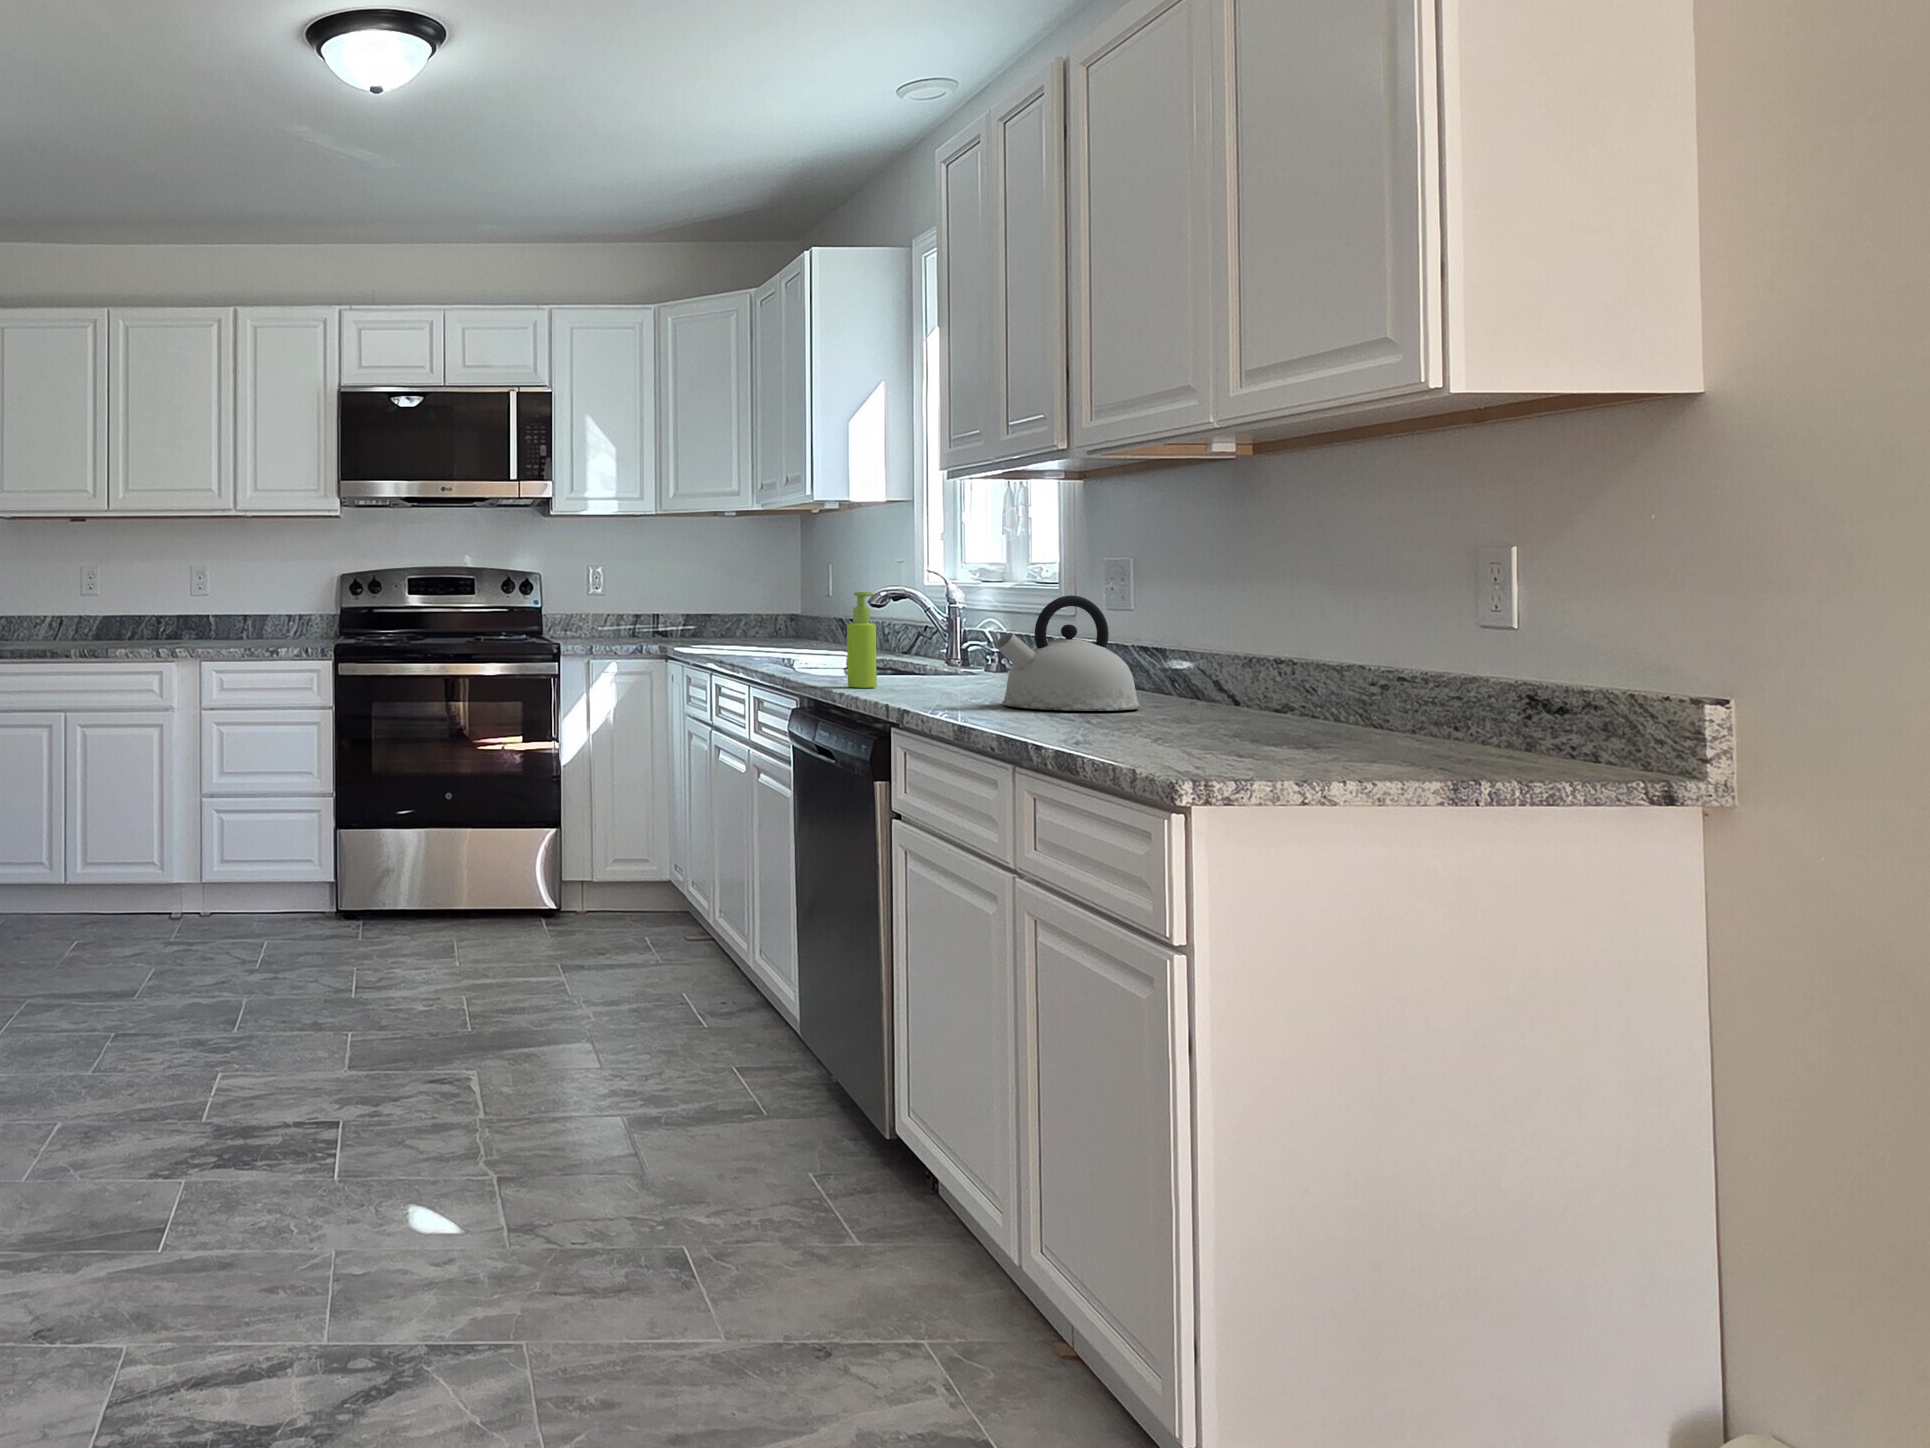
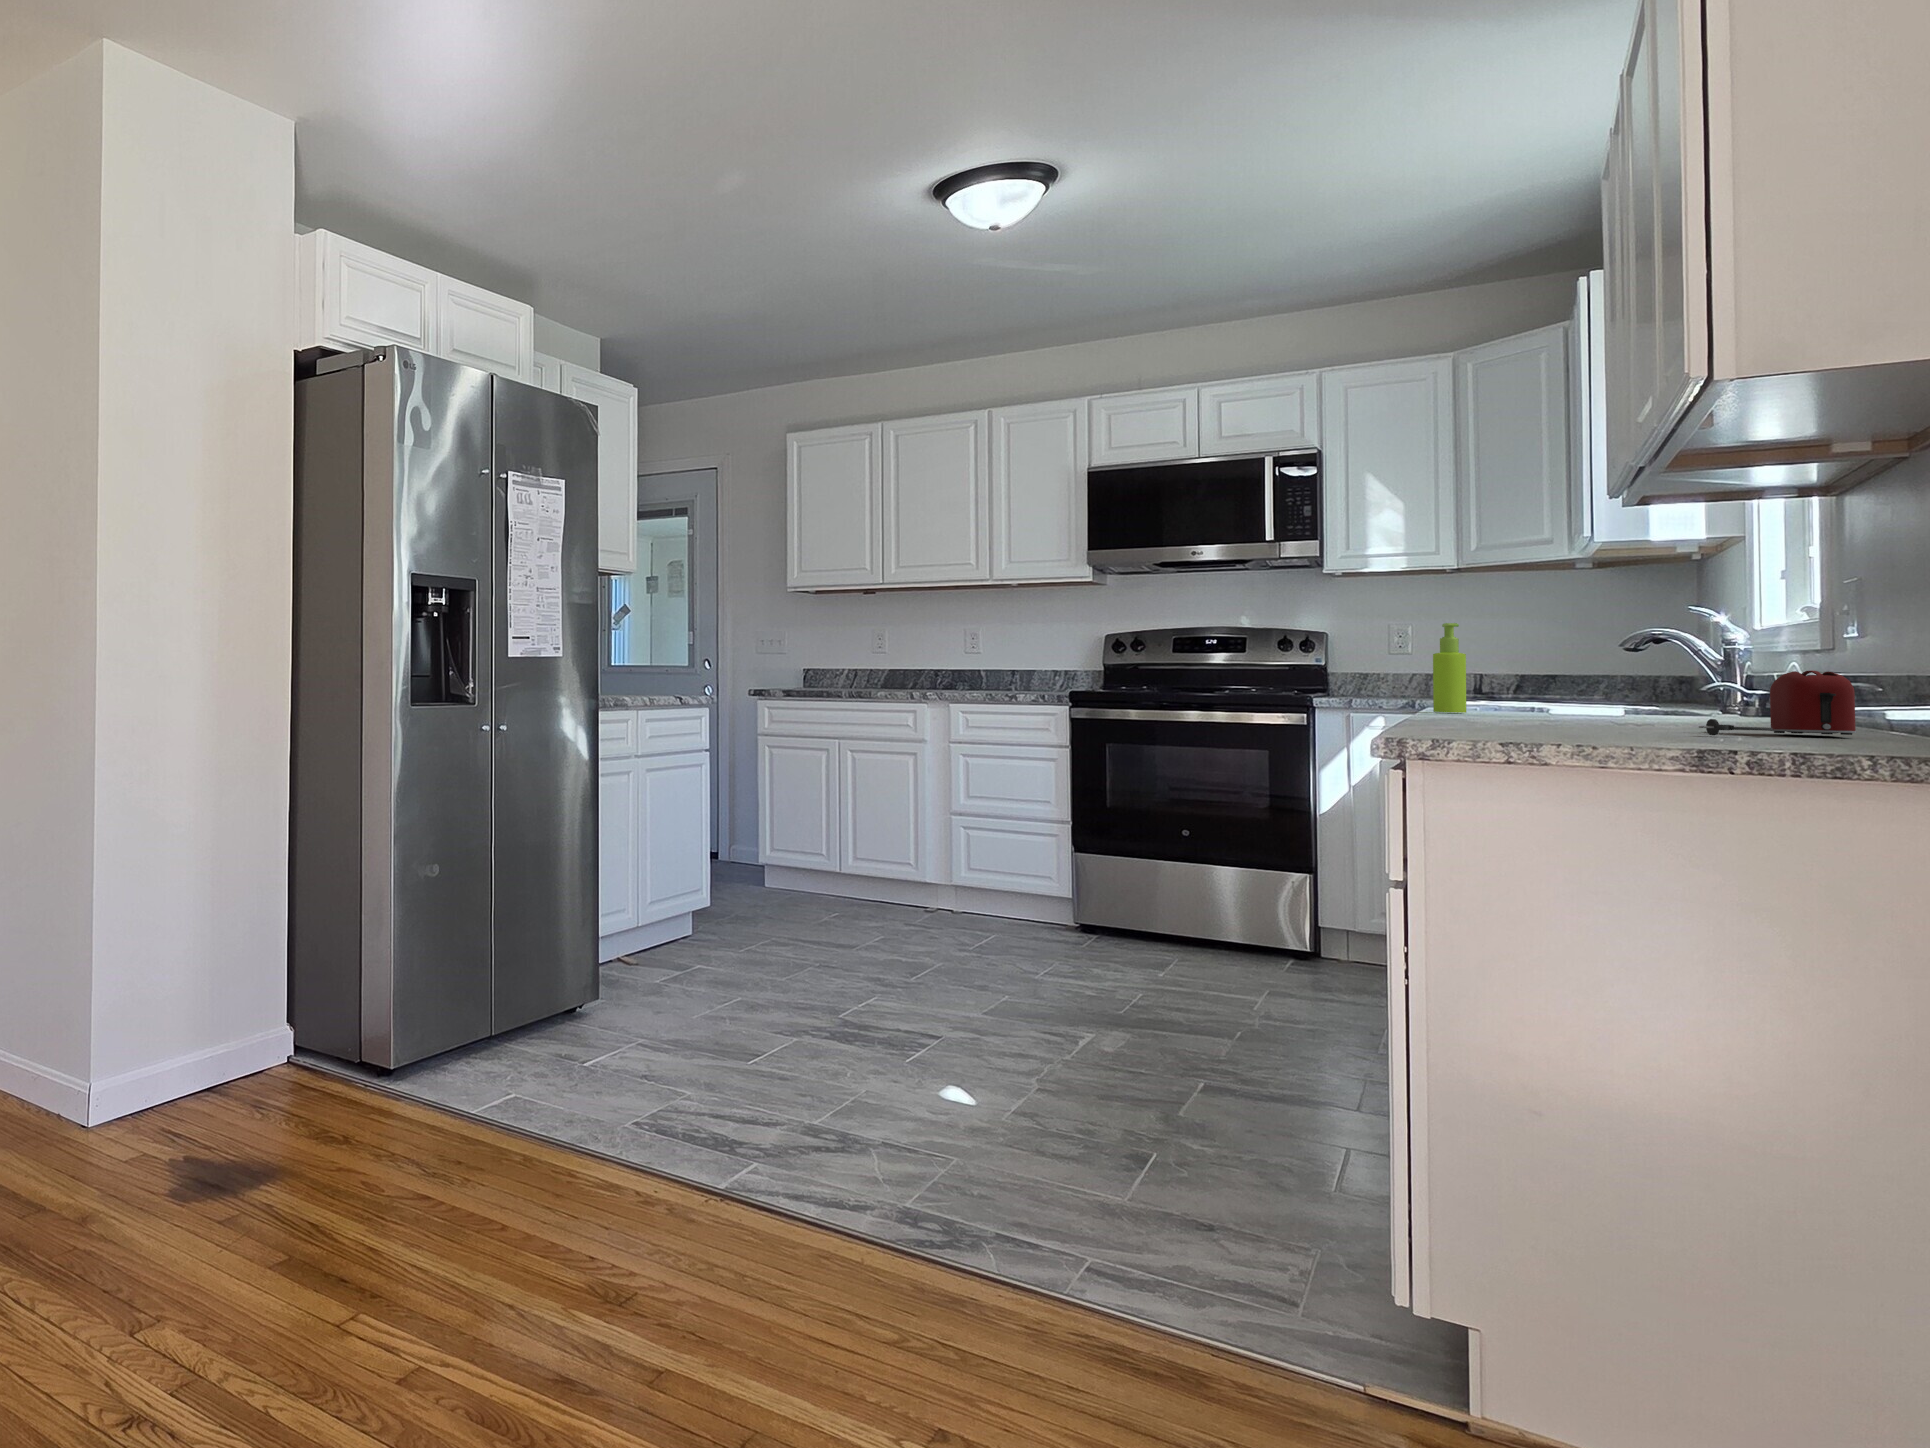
kettle: present [996,595,1141,711] -> none [1502,615,1680,723]
toaster: none [1242,666,1387,743] -> present [1699,671,1856,735]

